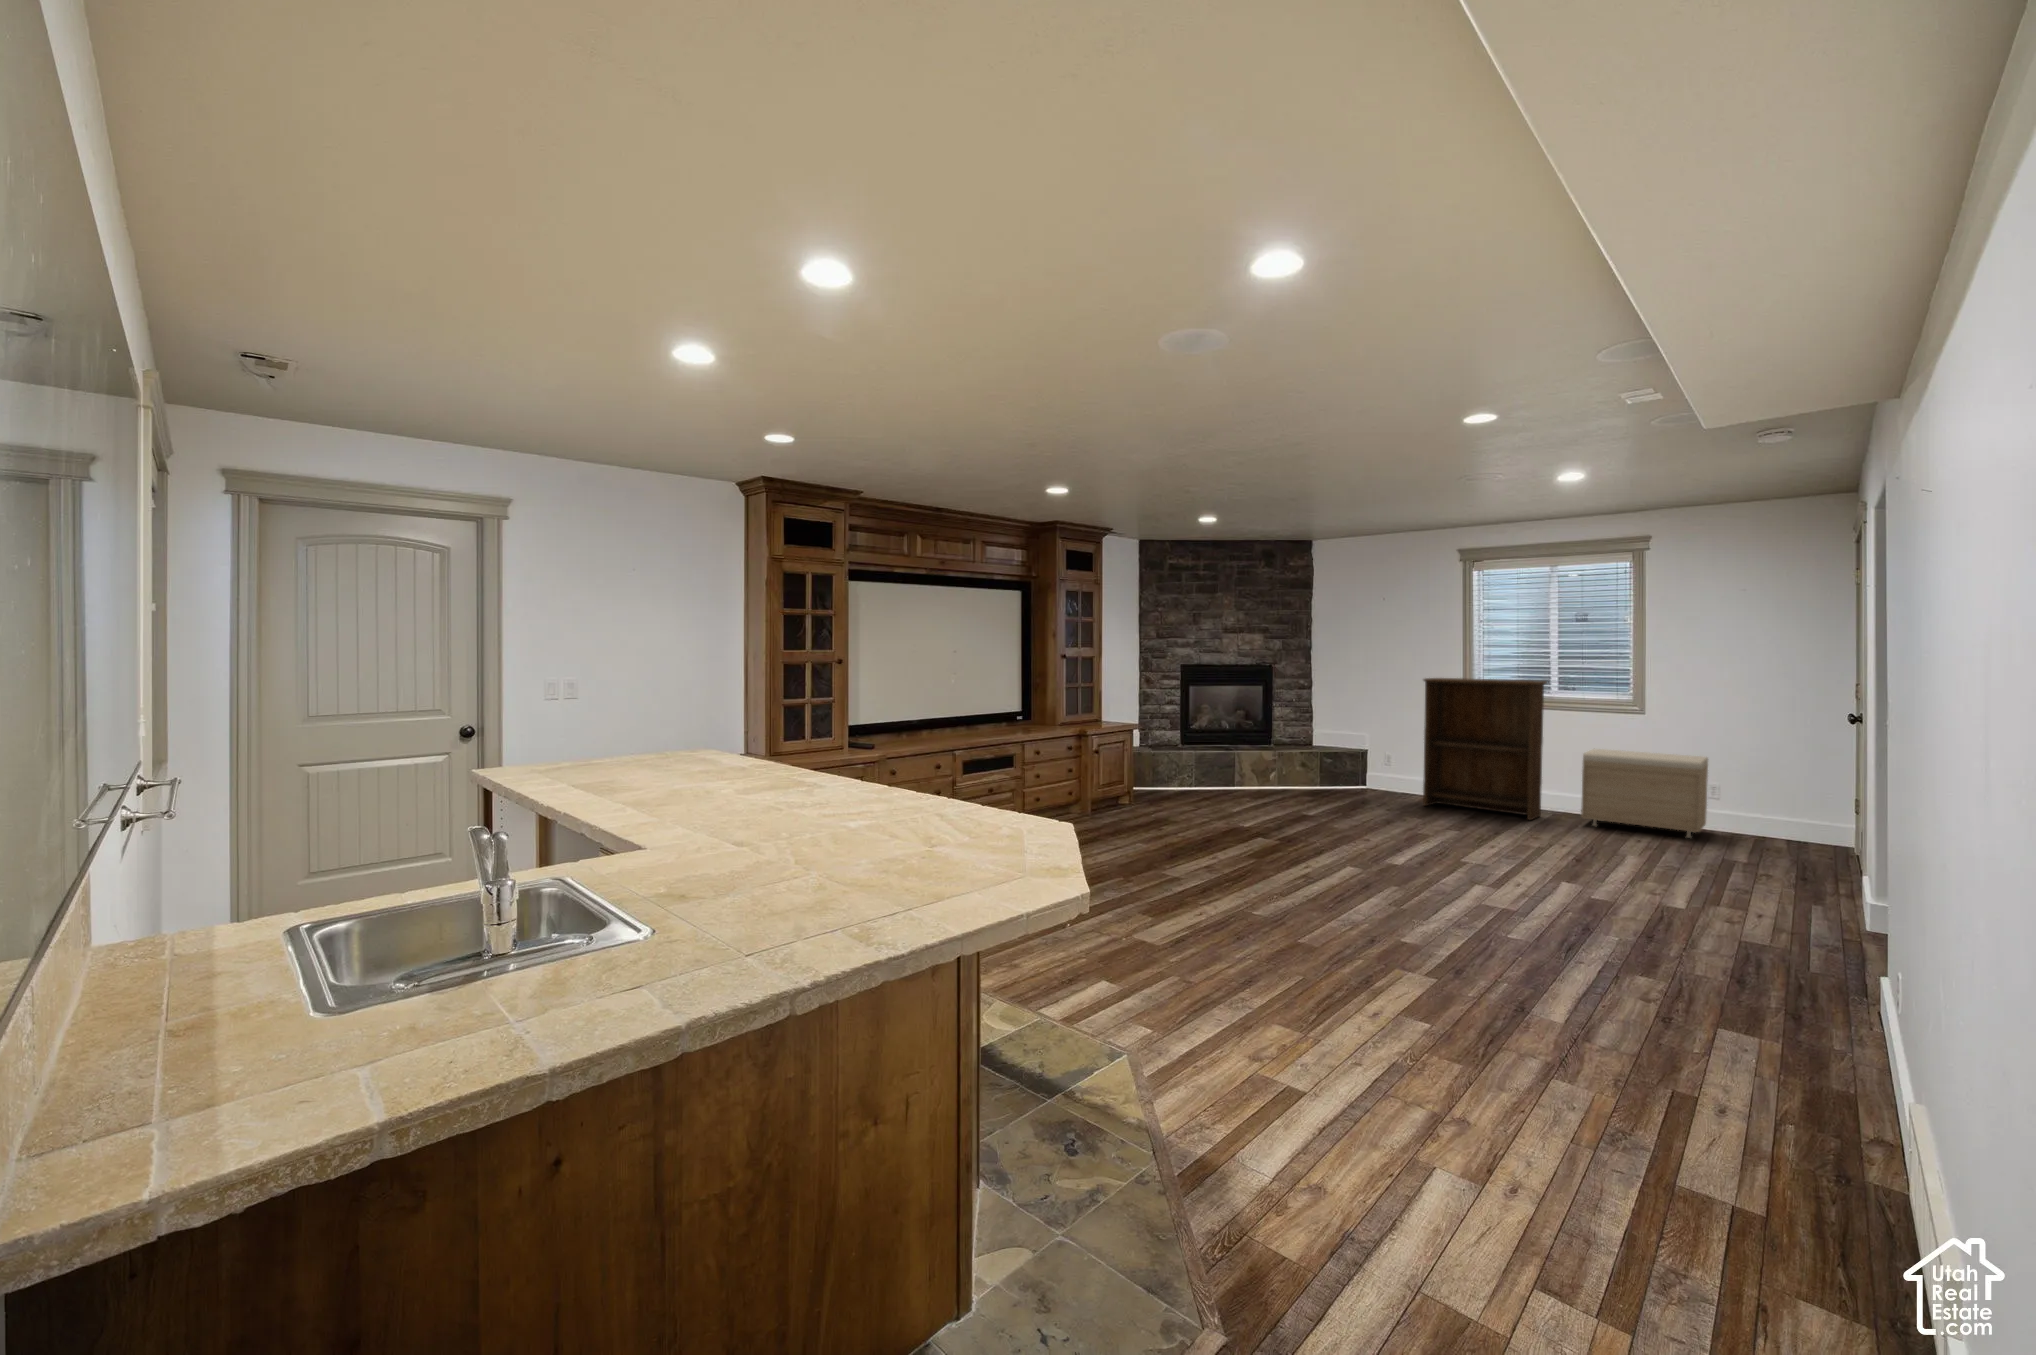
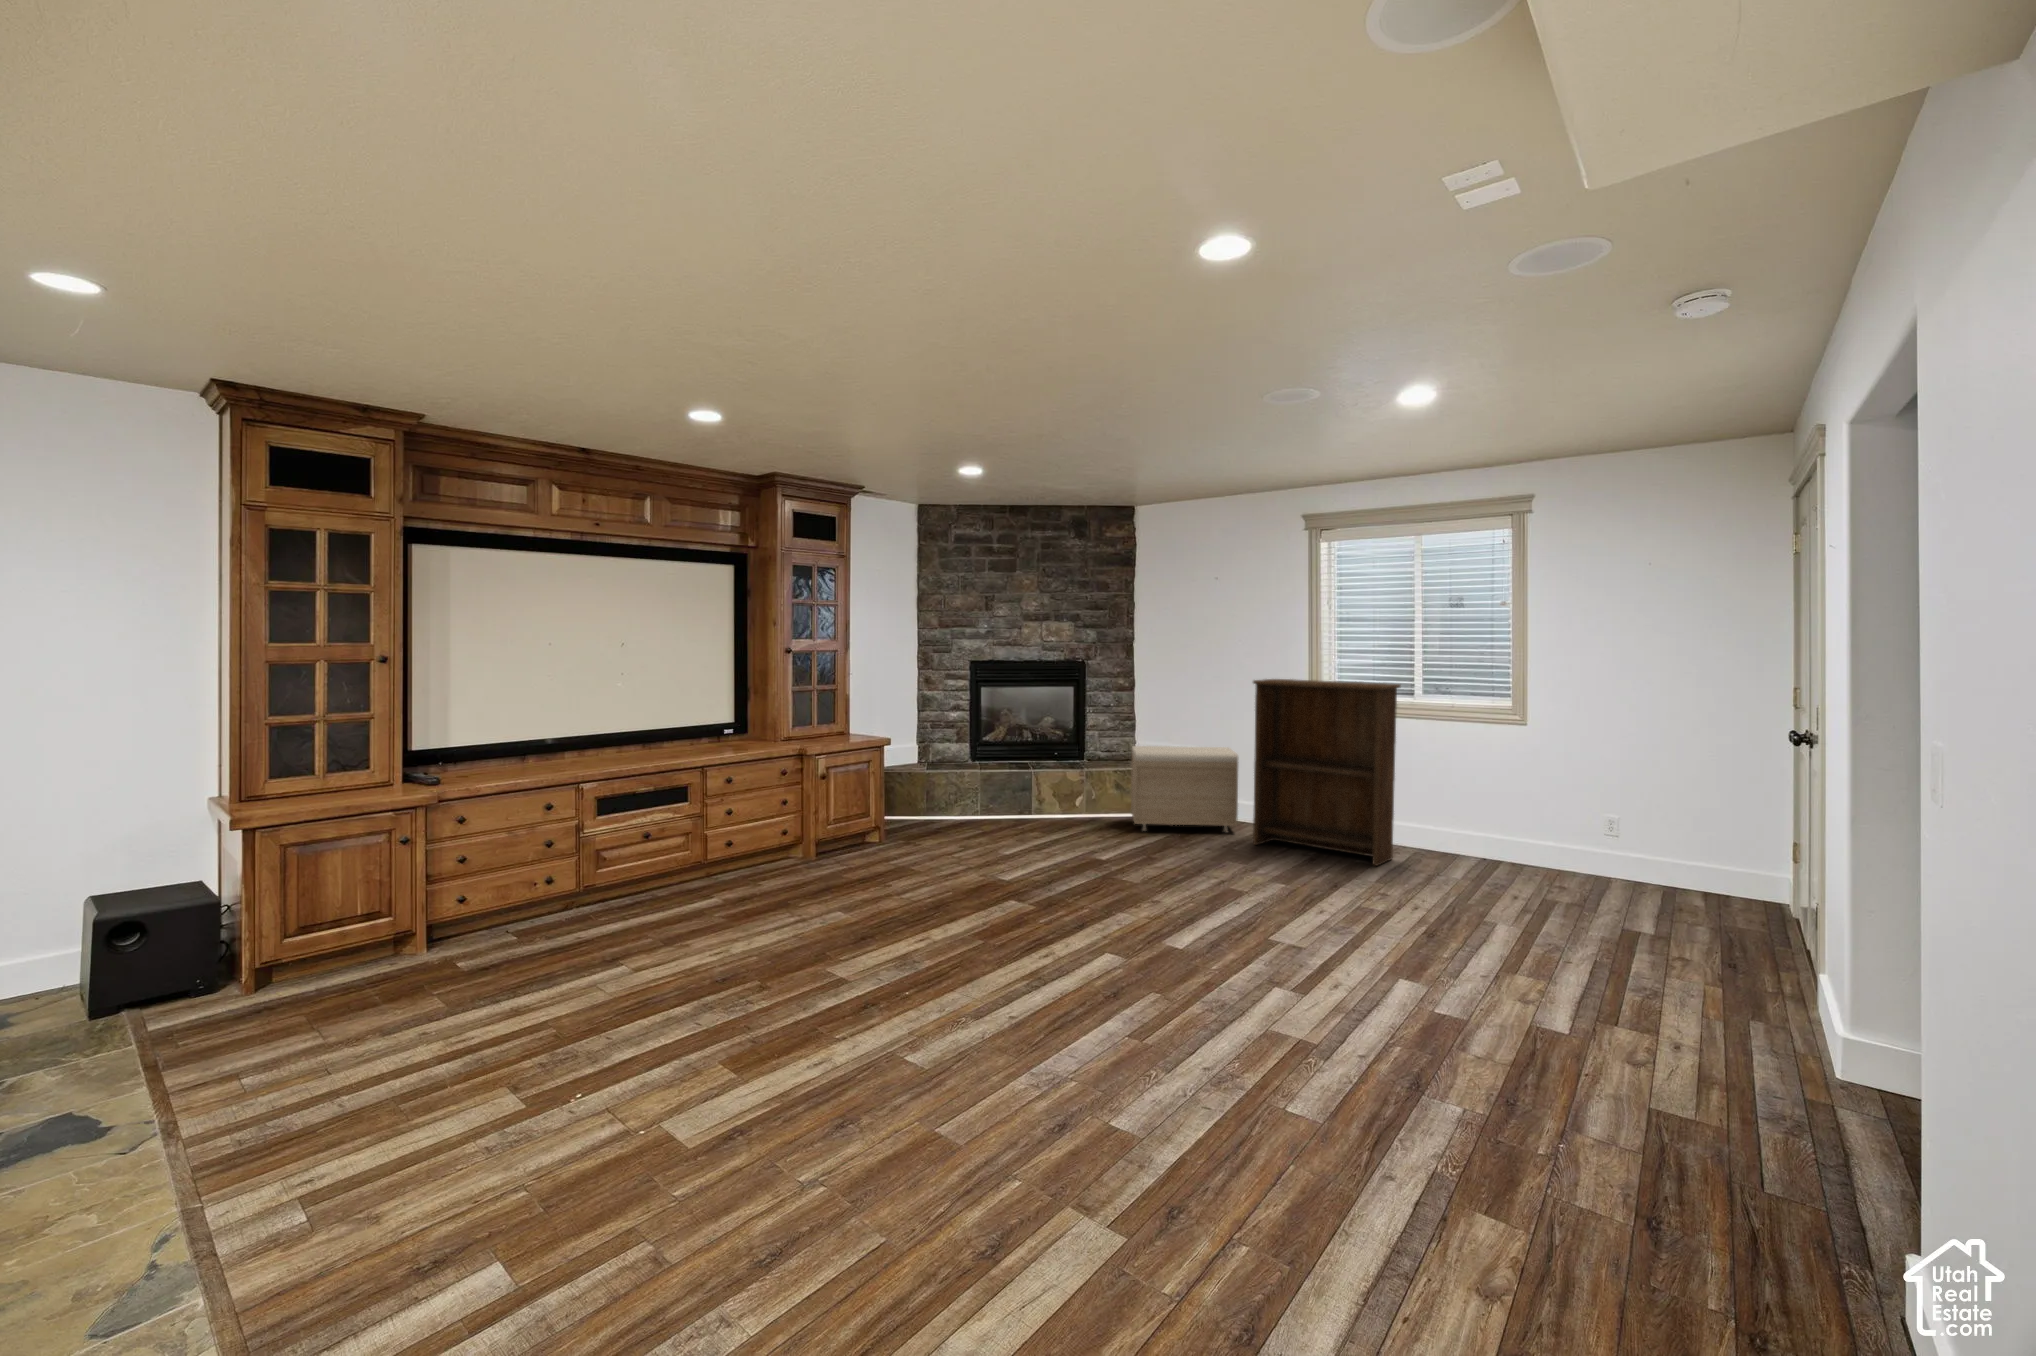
storage bench: present [1581,749,1708,838] -> present [1131,746,1238,832]

